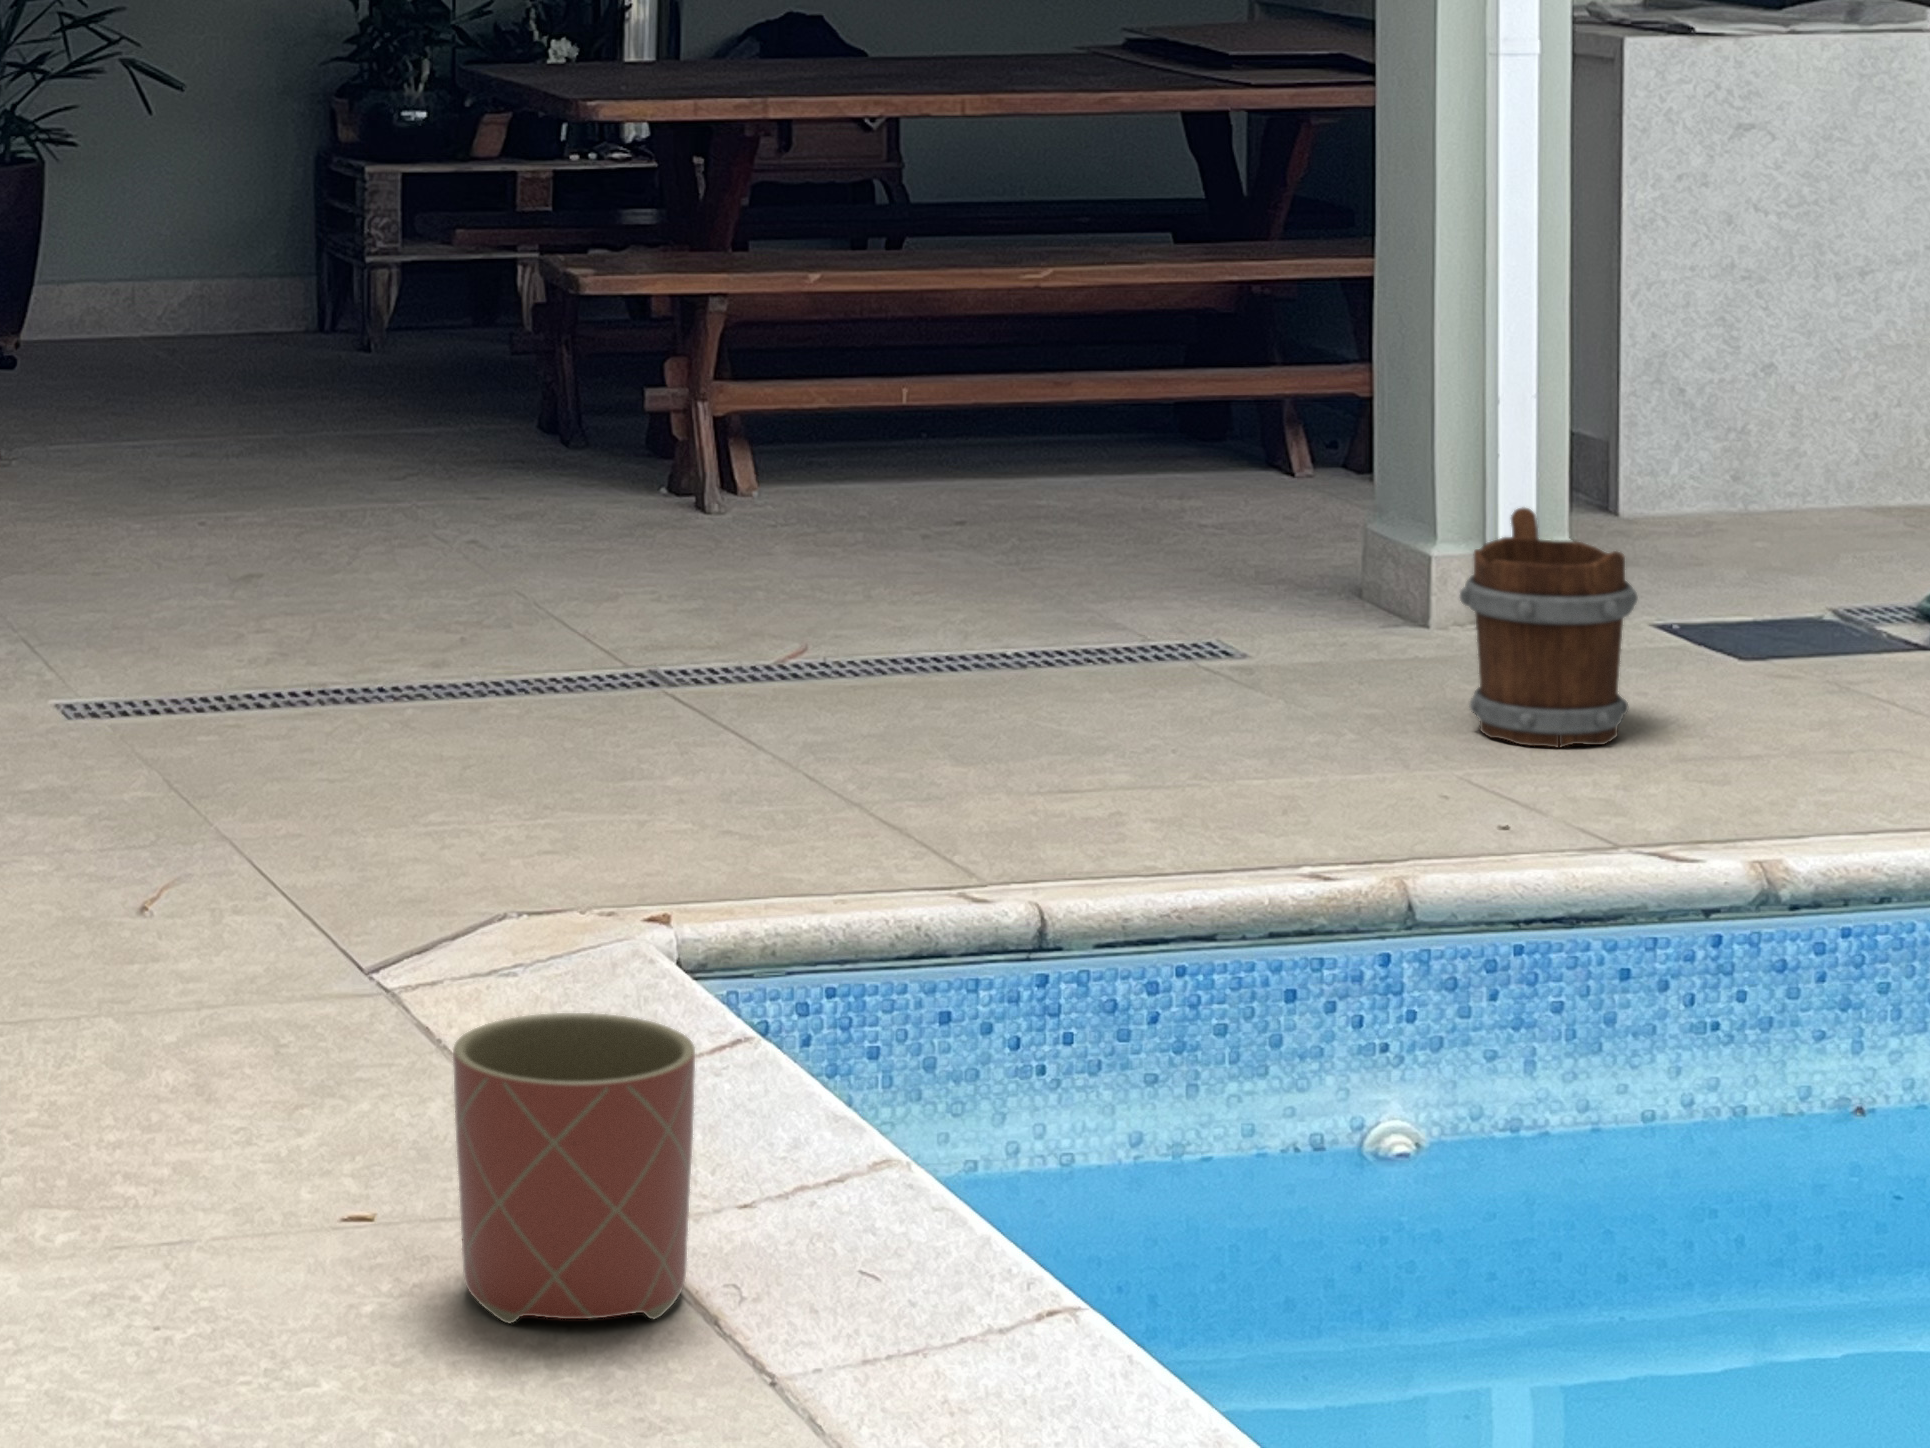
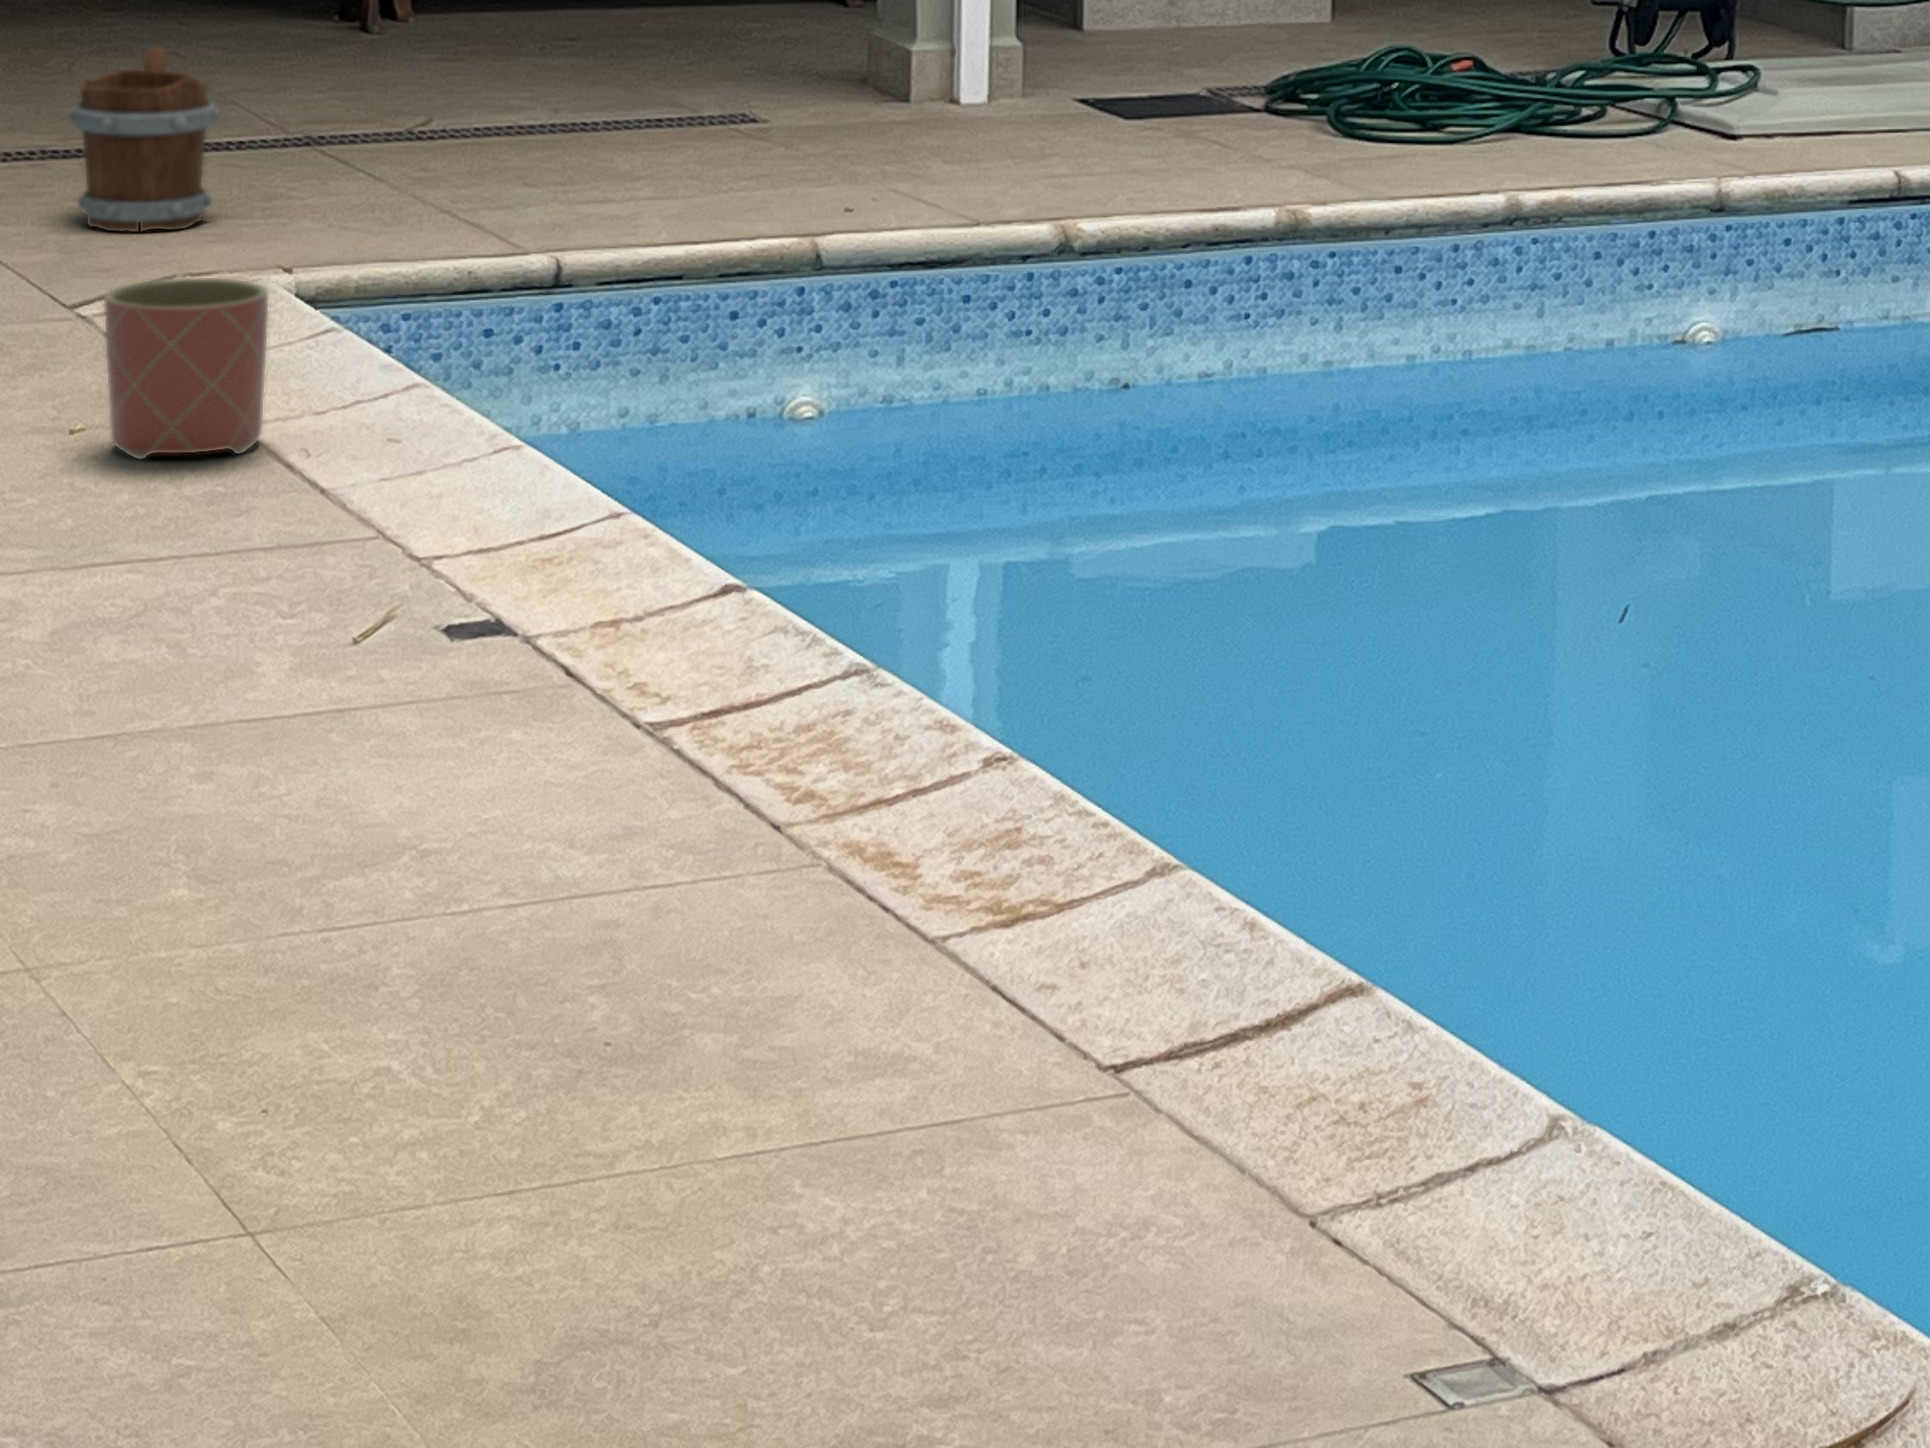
bucket: present [1460,507,1637,747] -> present [68,48,219,232]

